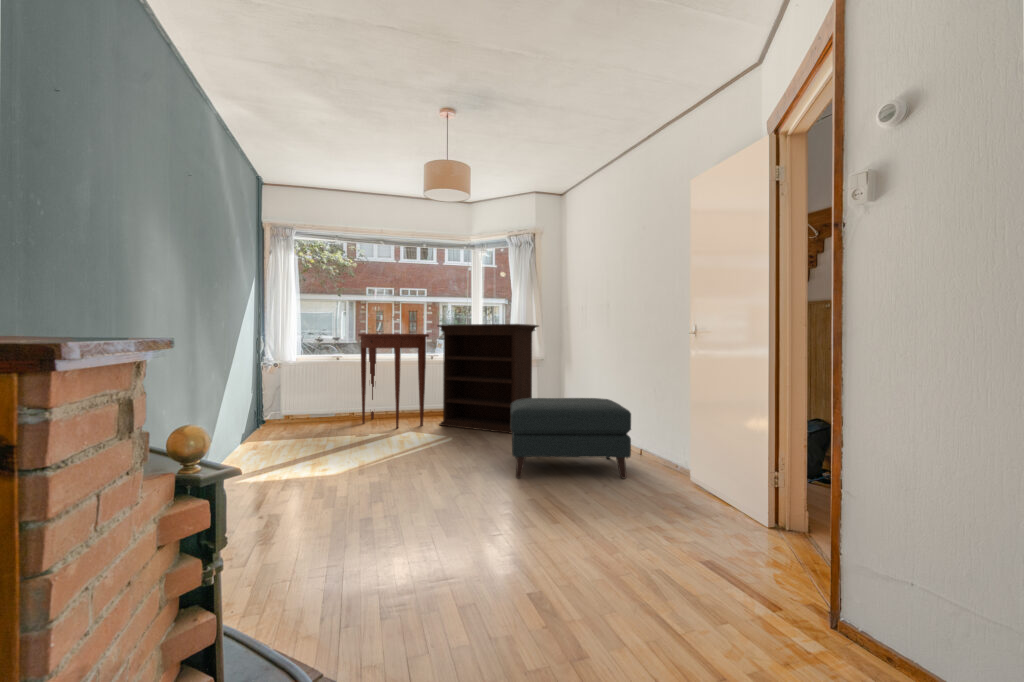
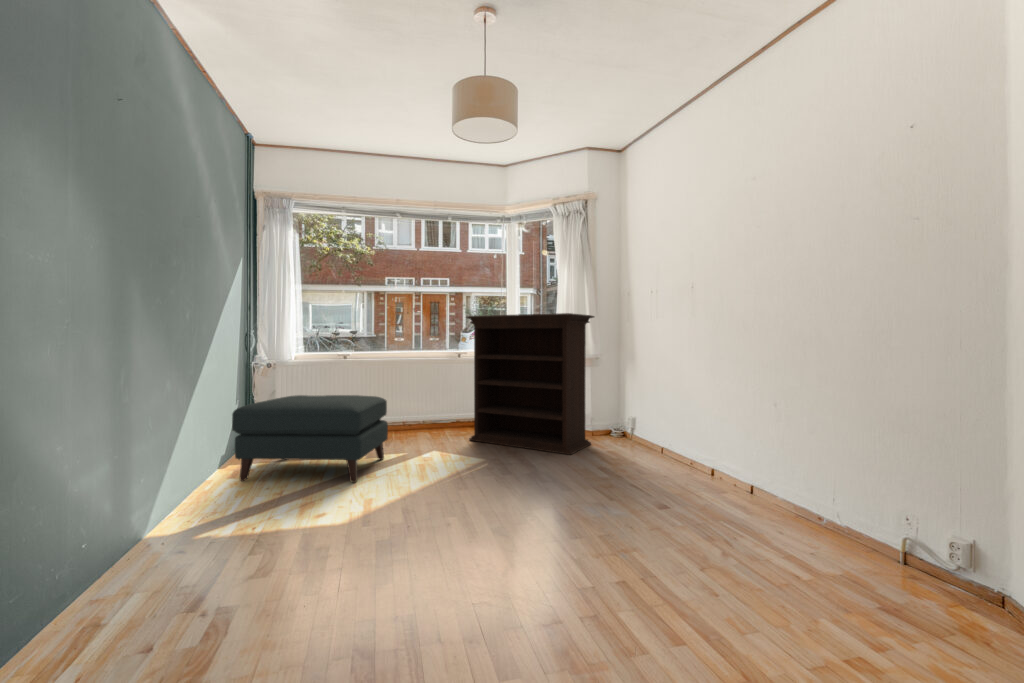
console table: present [358,334,429,428] -> none [370,327,456,445]
ottoman: present [511,398,631,479] -> present [232,395,388,483]

